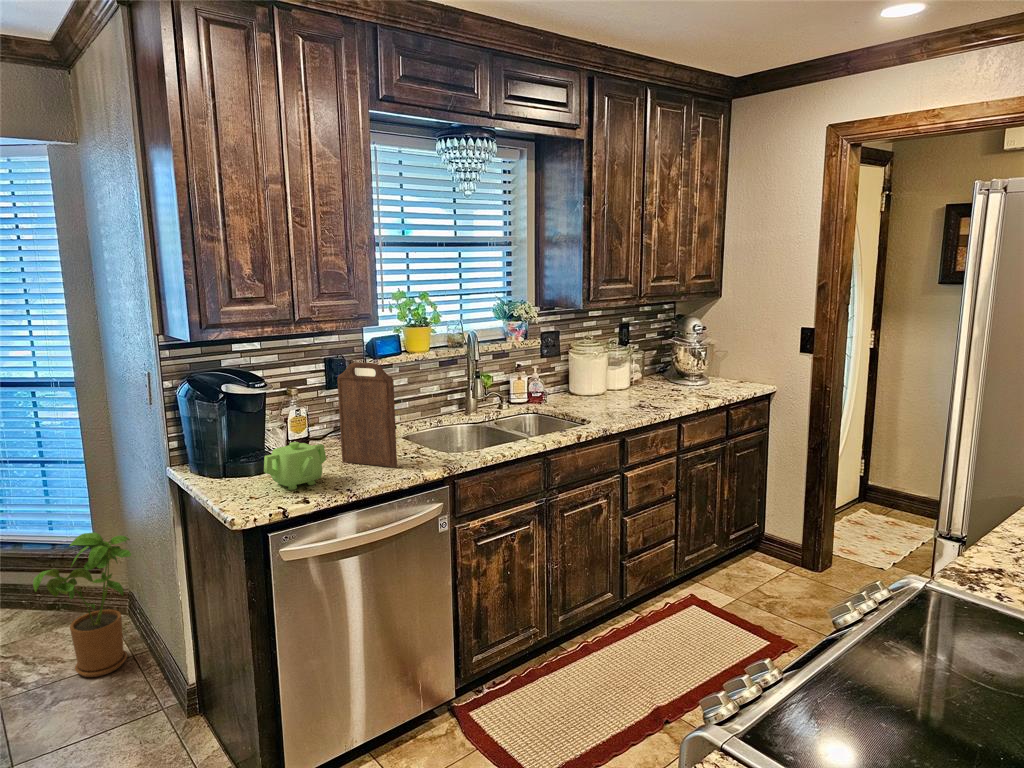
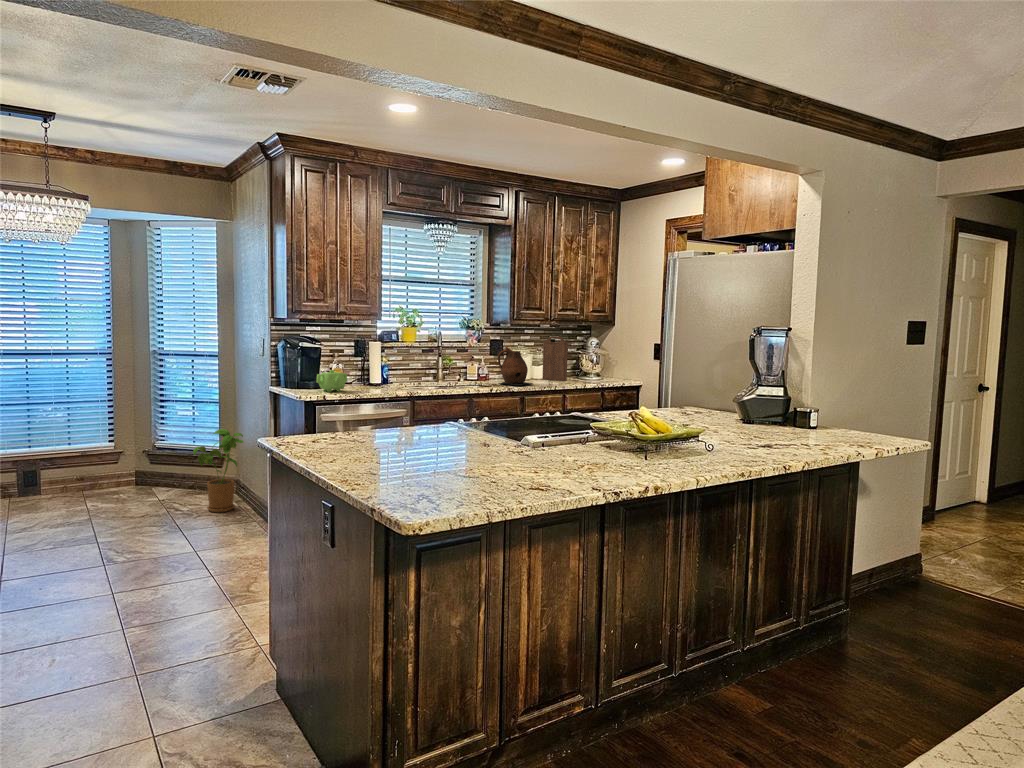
ceramic pitcher: none [574,352,633,423] -> present [498,346,533,385]
cutting board: present [337,362,397,467] -> present [542,336,568,381]

